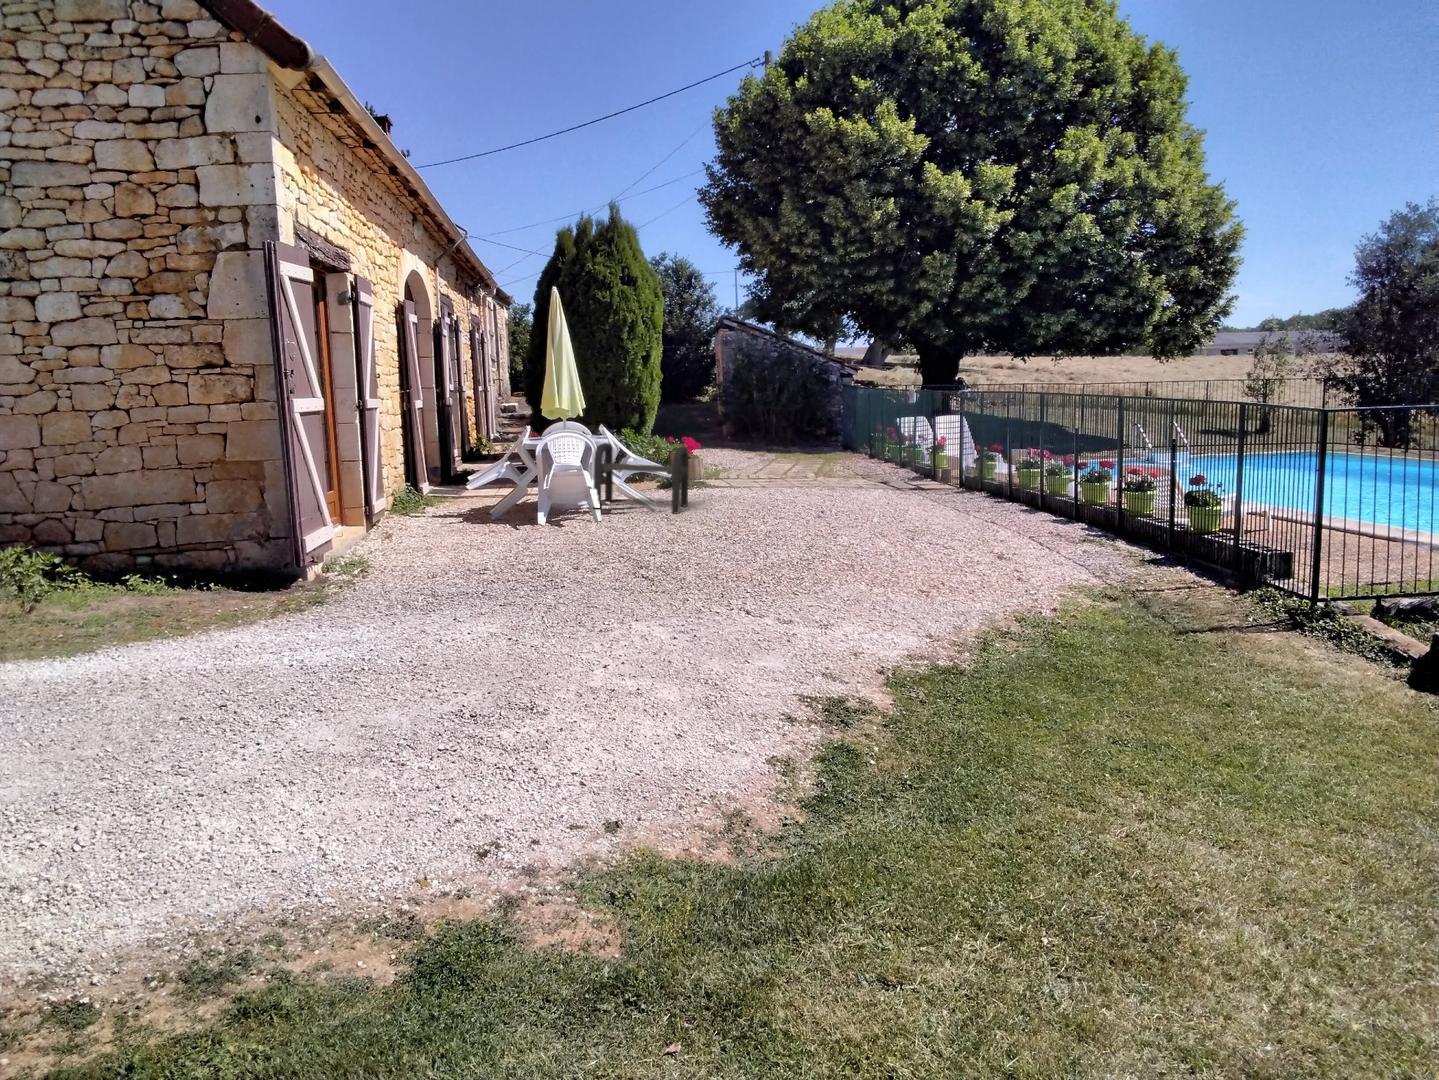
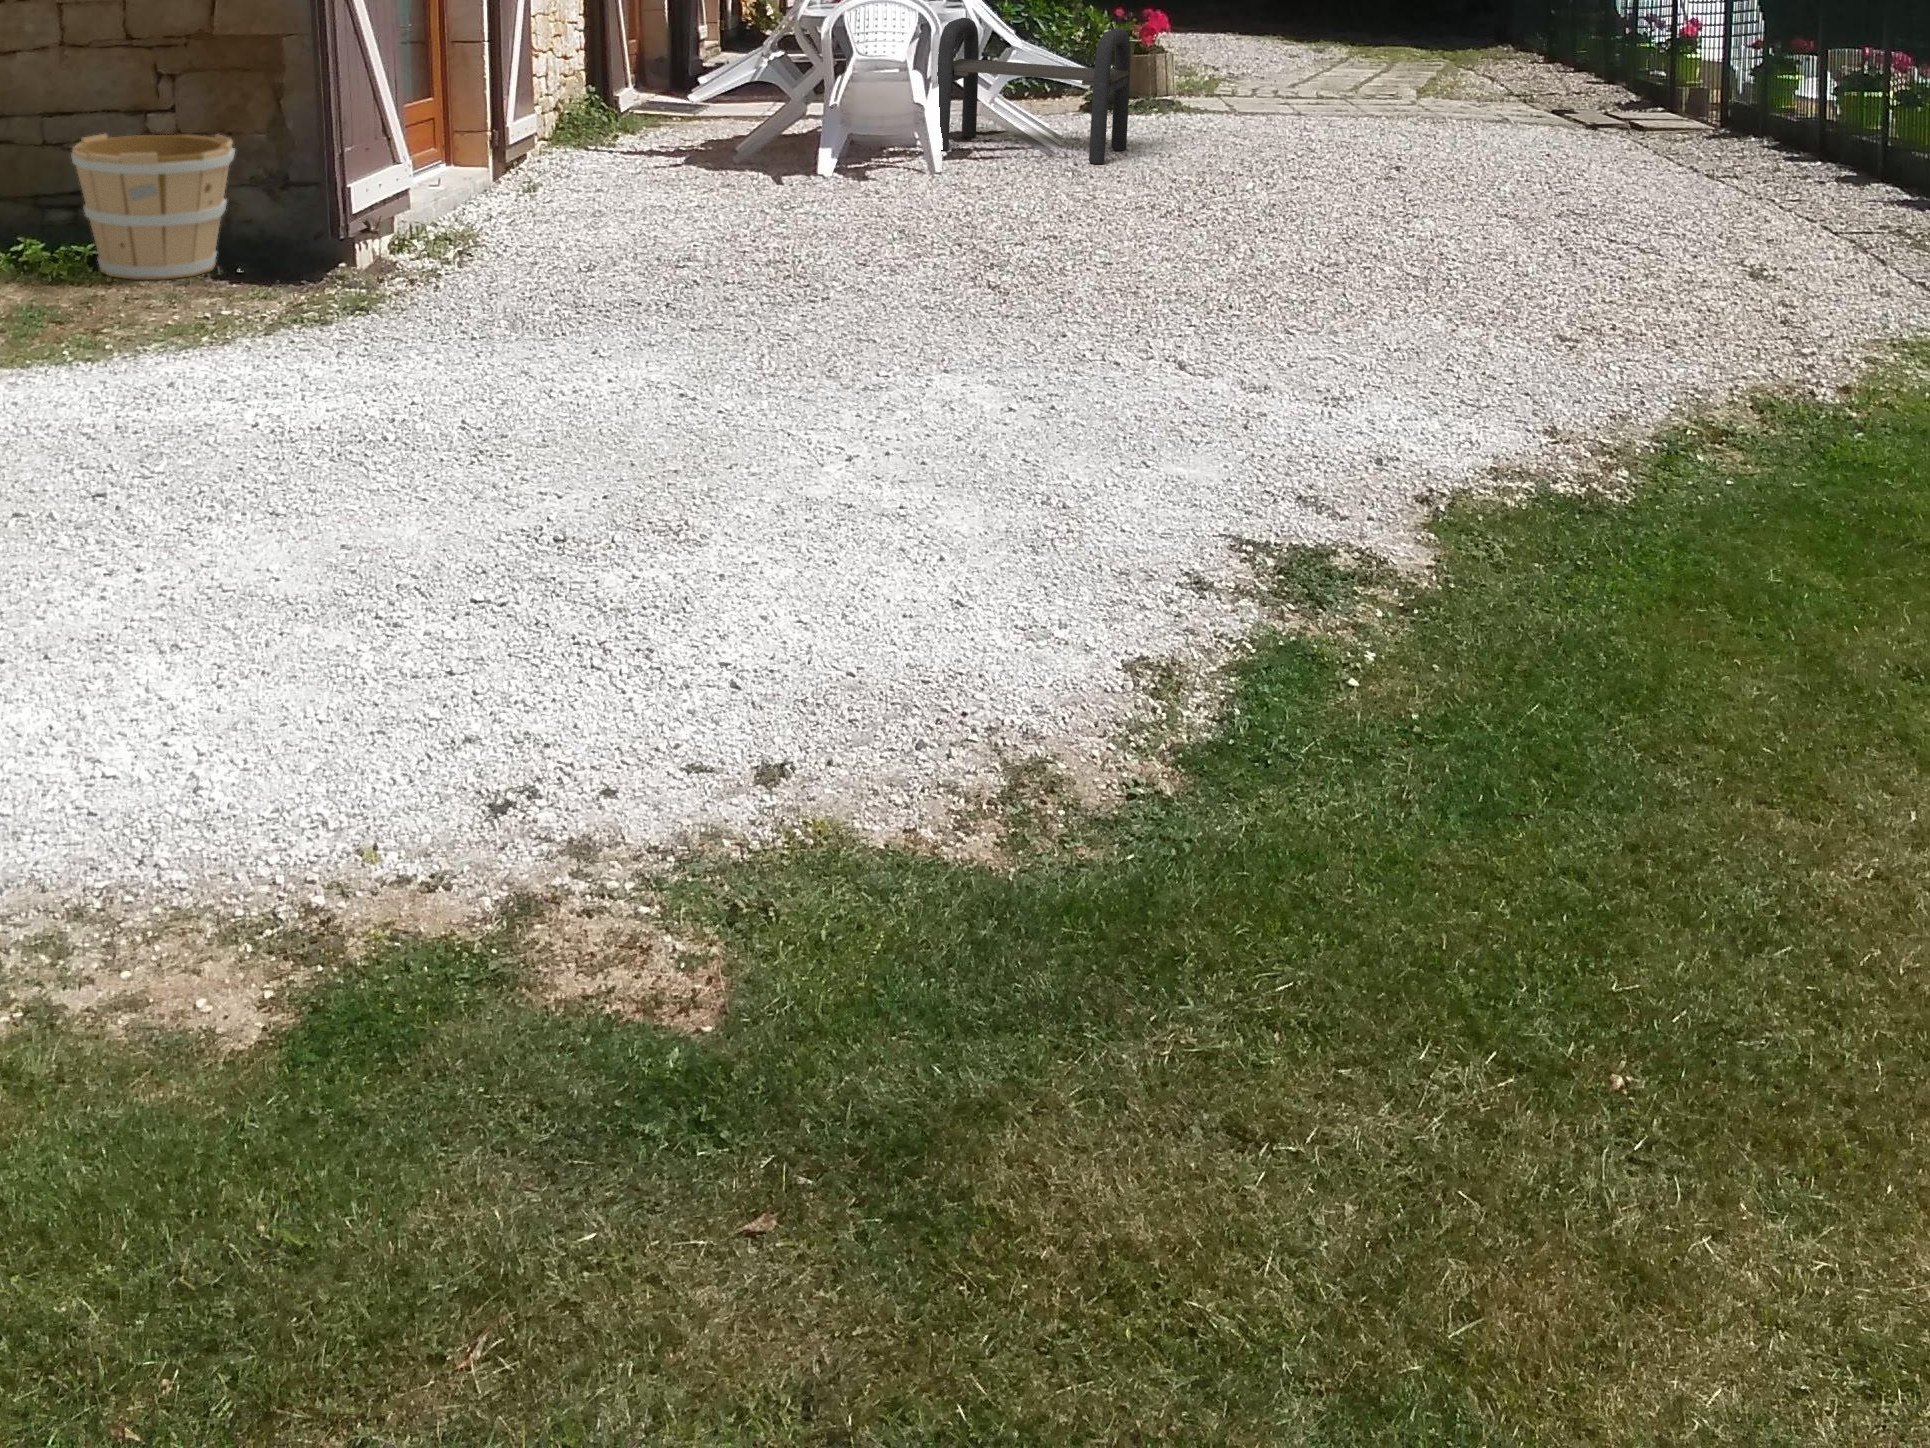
wooden bucket: none [160,514,249,592] -> present [71,134,235,280]

